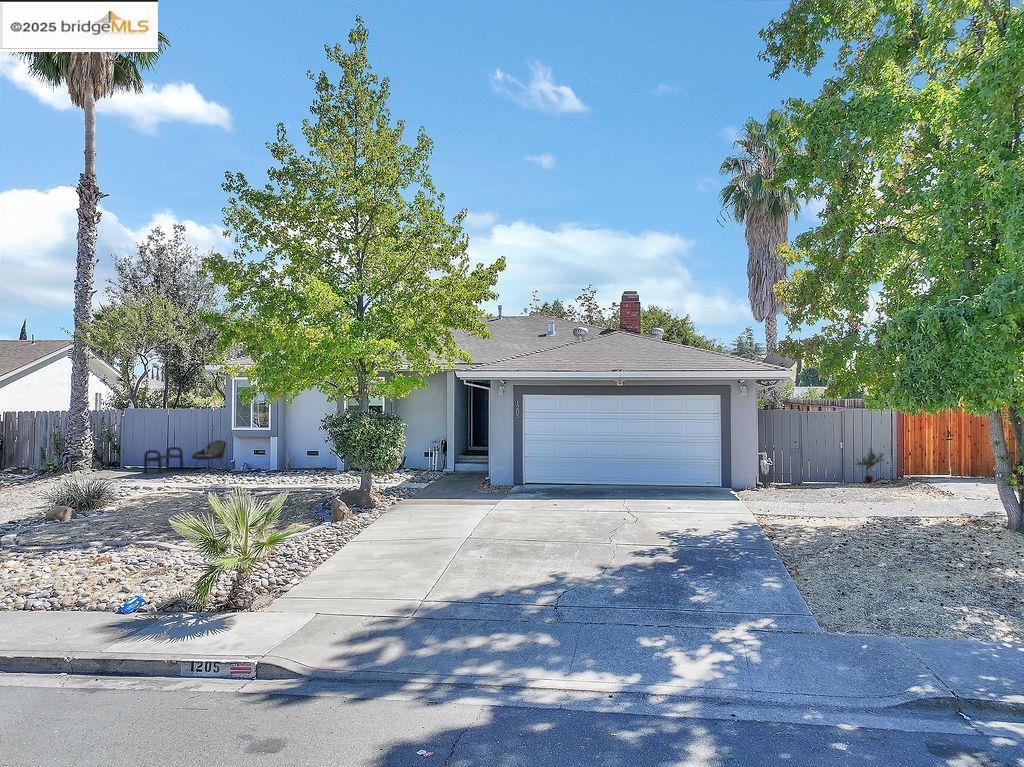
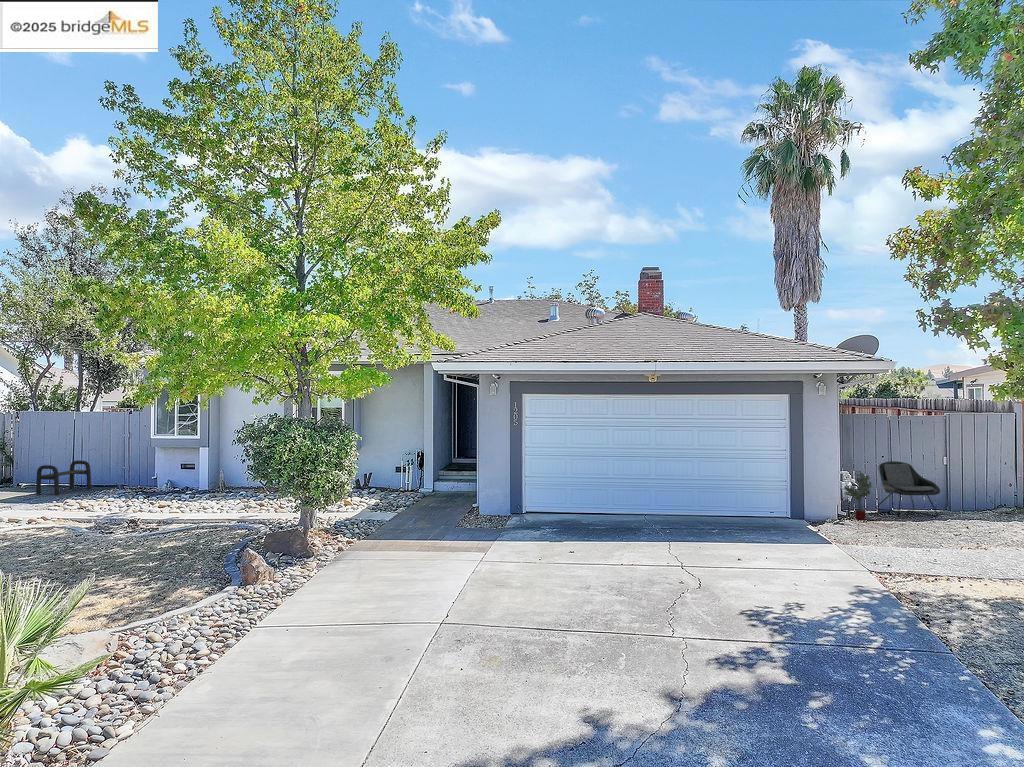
lounge chair: present [192,440,226,472] -> present [876,461,940,517]
potted tree: present [855,450,884,483] -> present [844,471,872,520]

